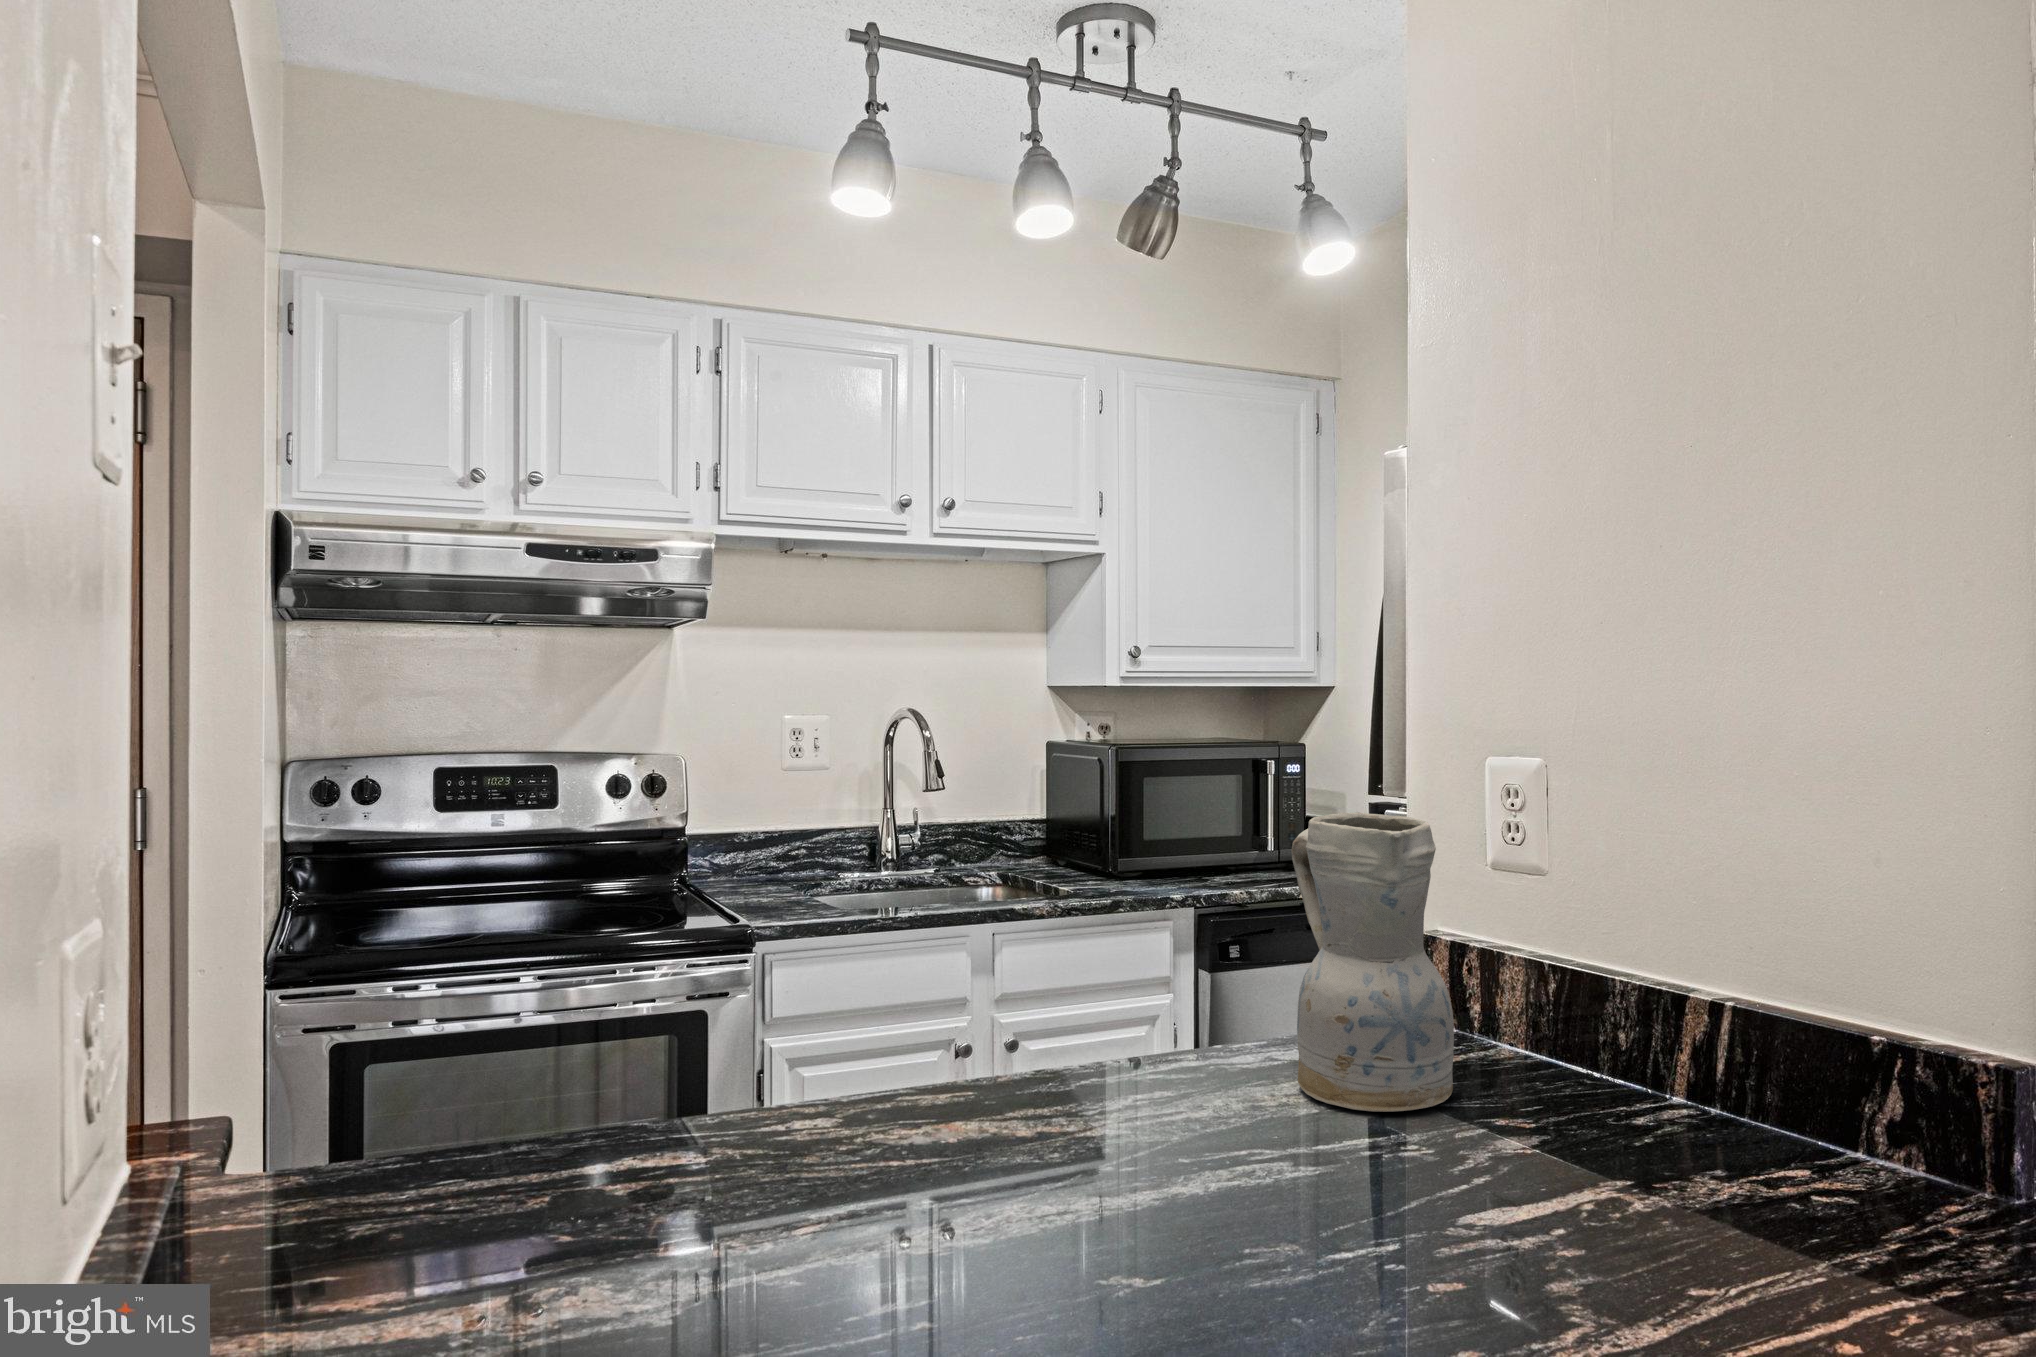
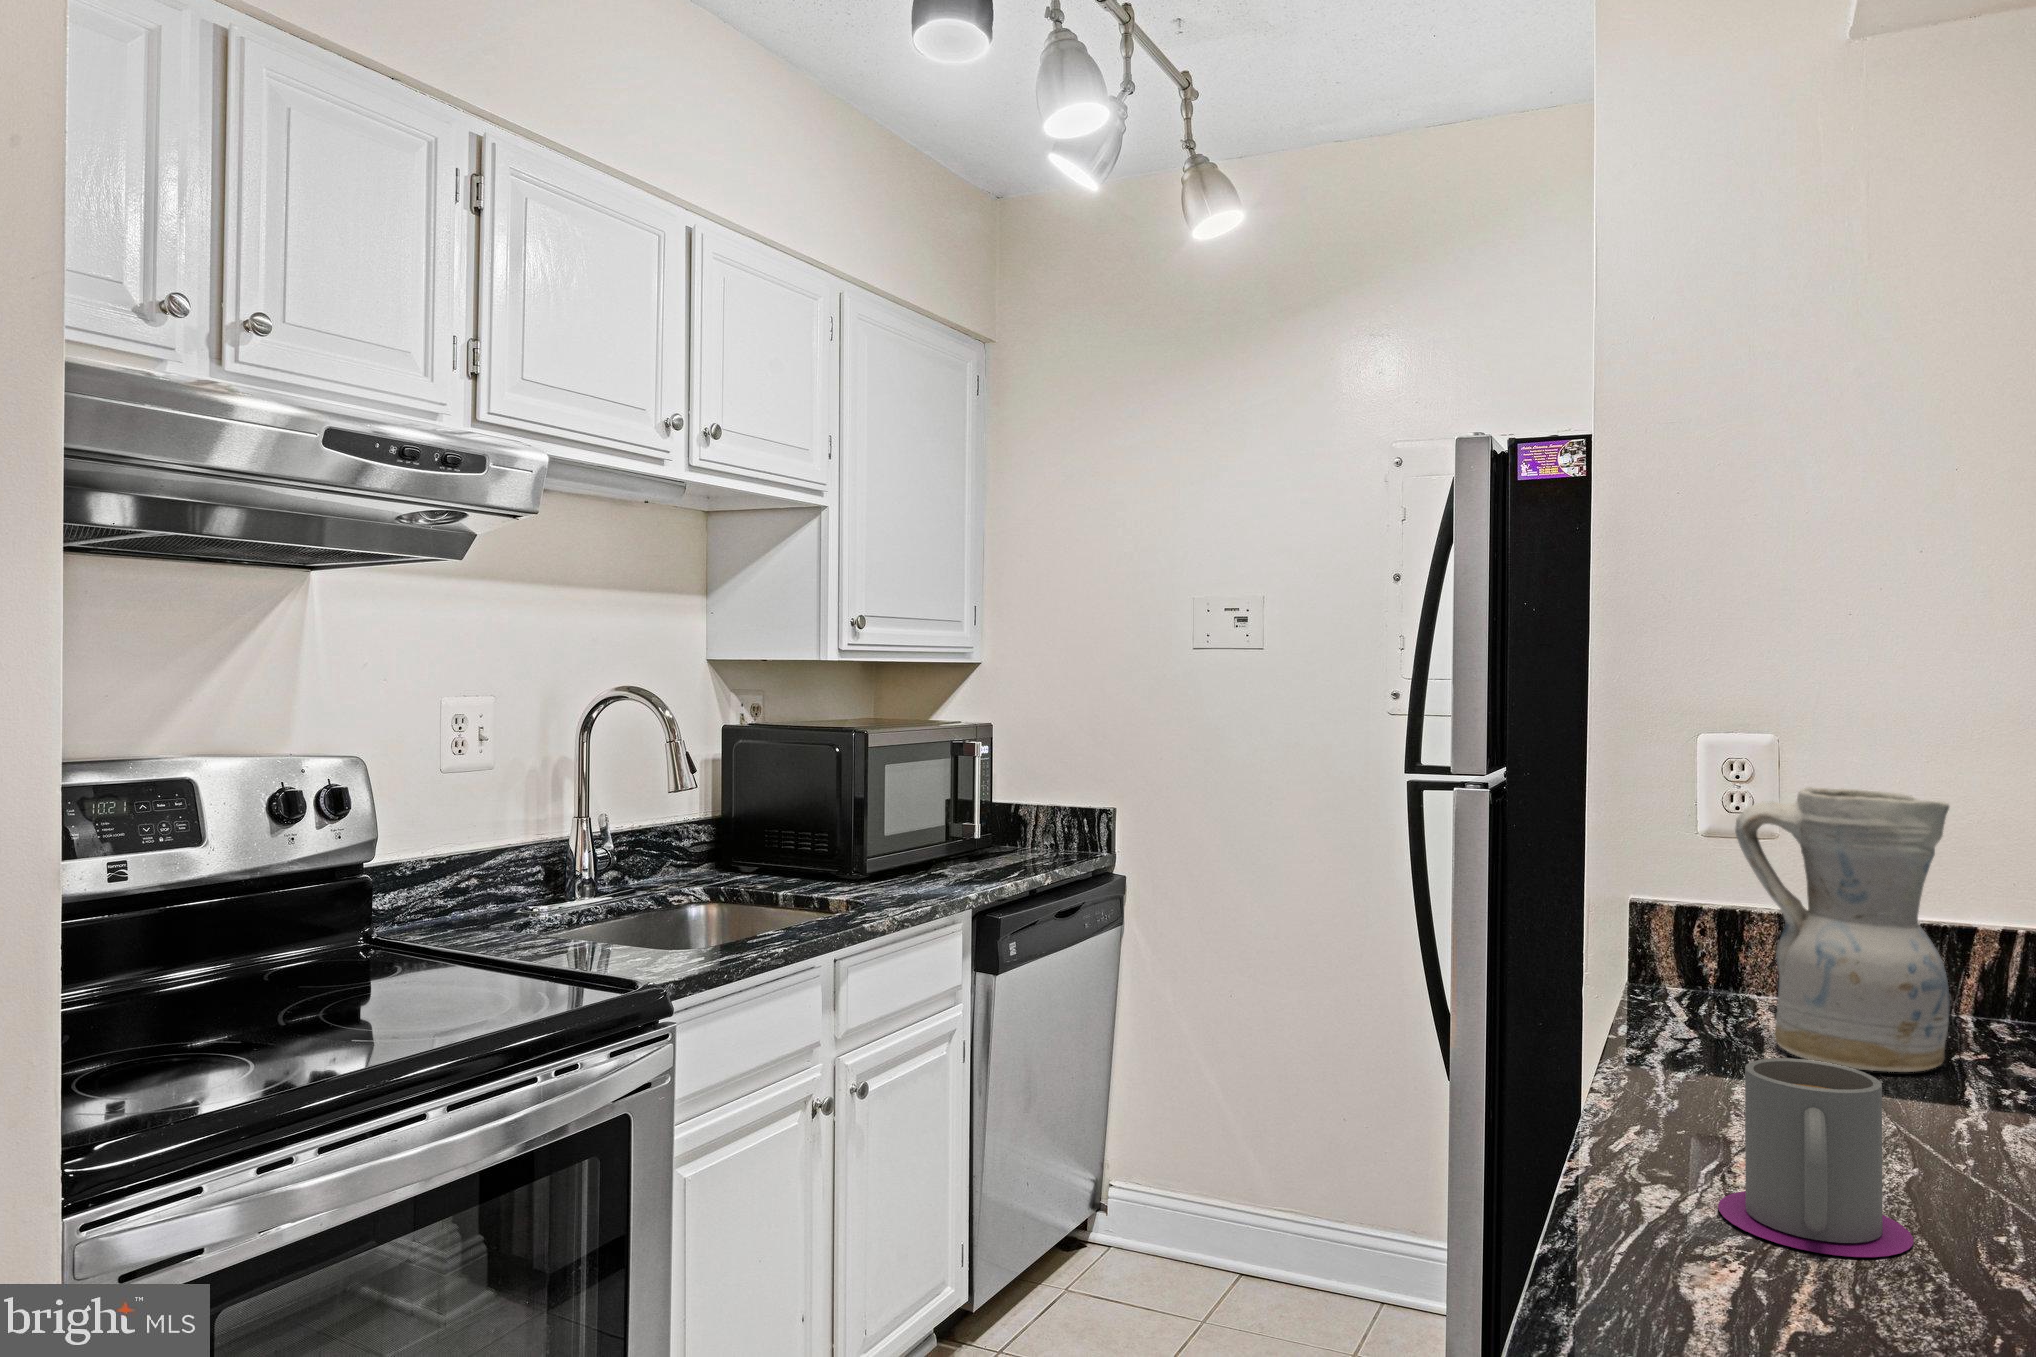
mug: none [750,1016,900,1168] -> present [1718,1058,1913,1257]

